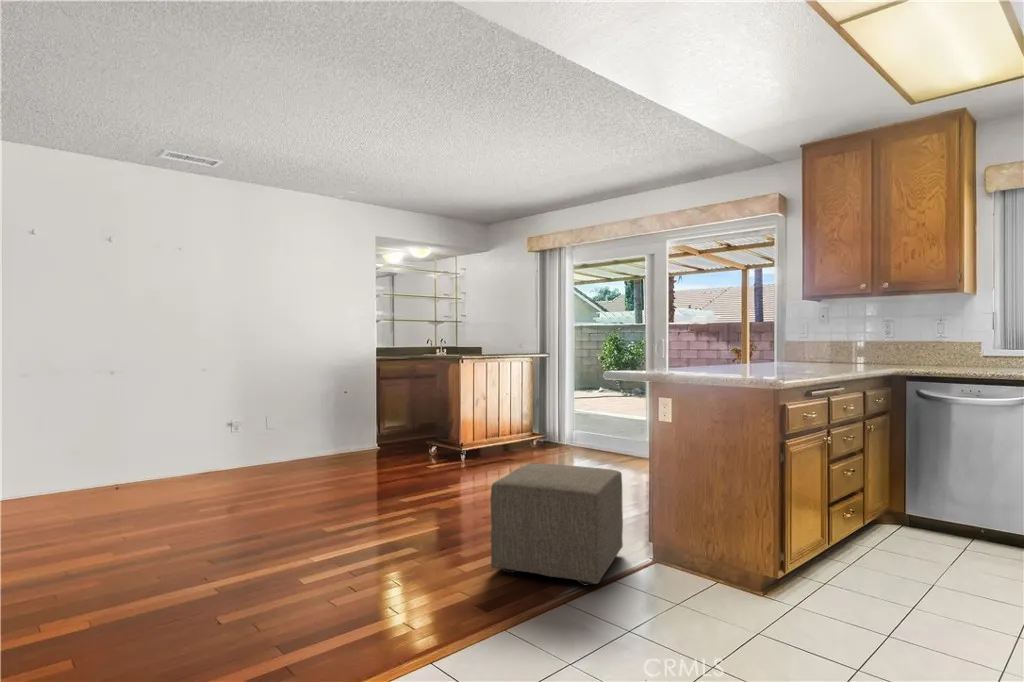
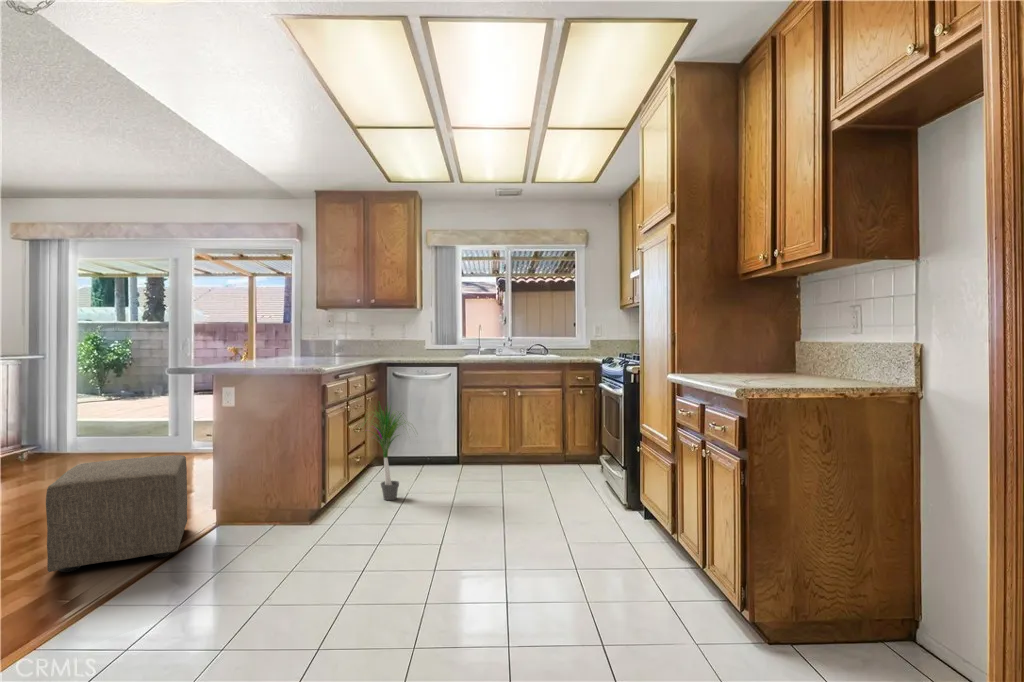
potted plant: none [830,427,956,595] -> present [361,408,405,500]

